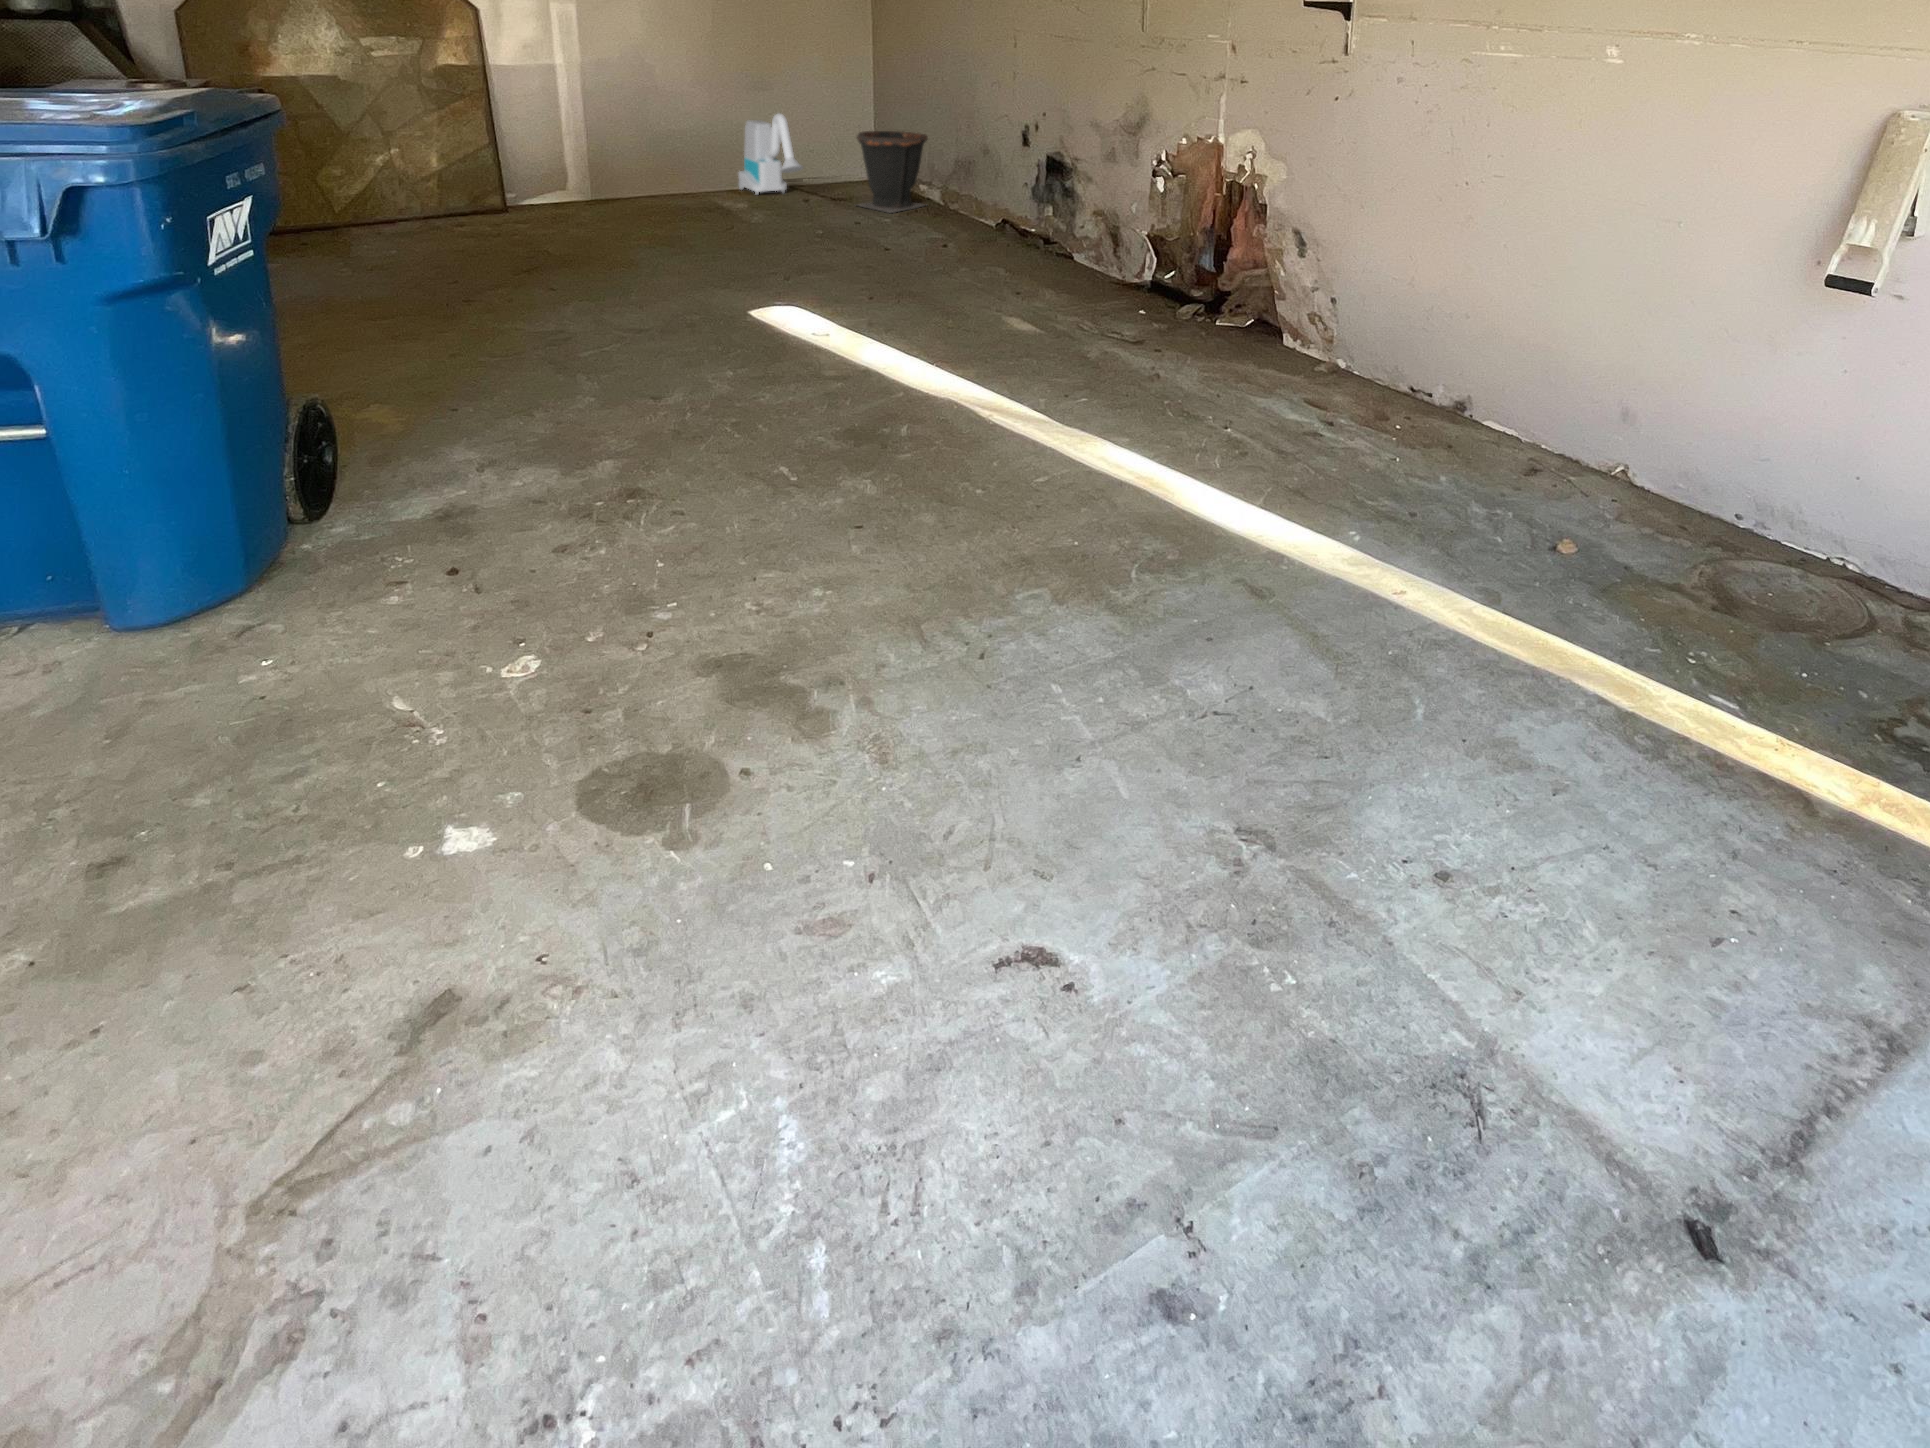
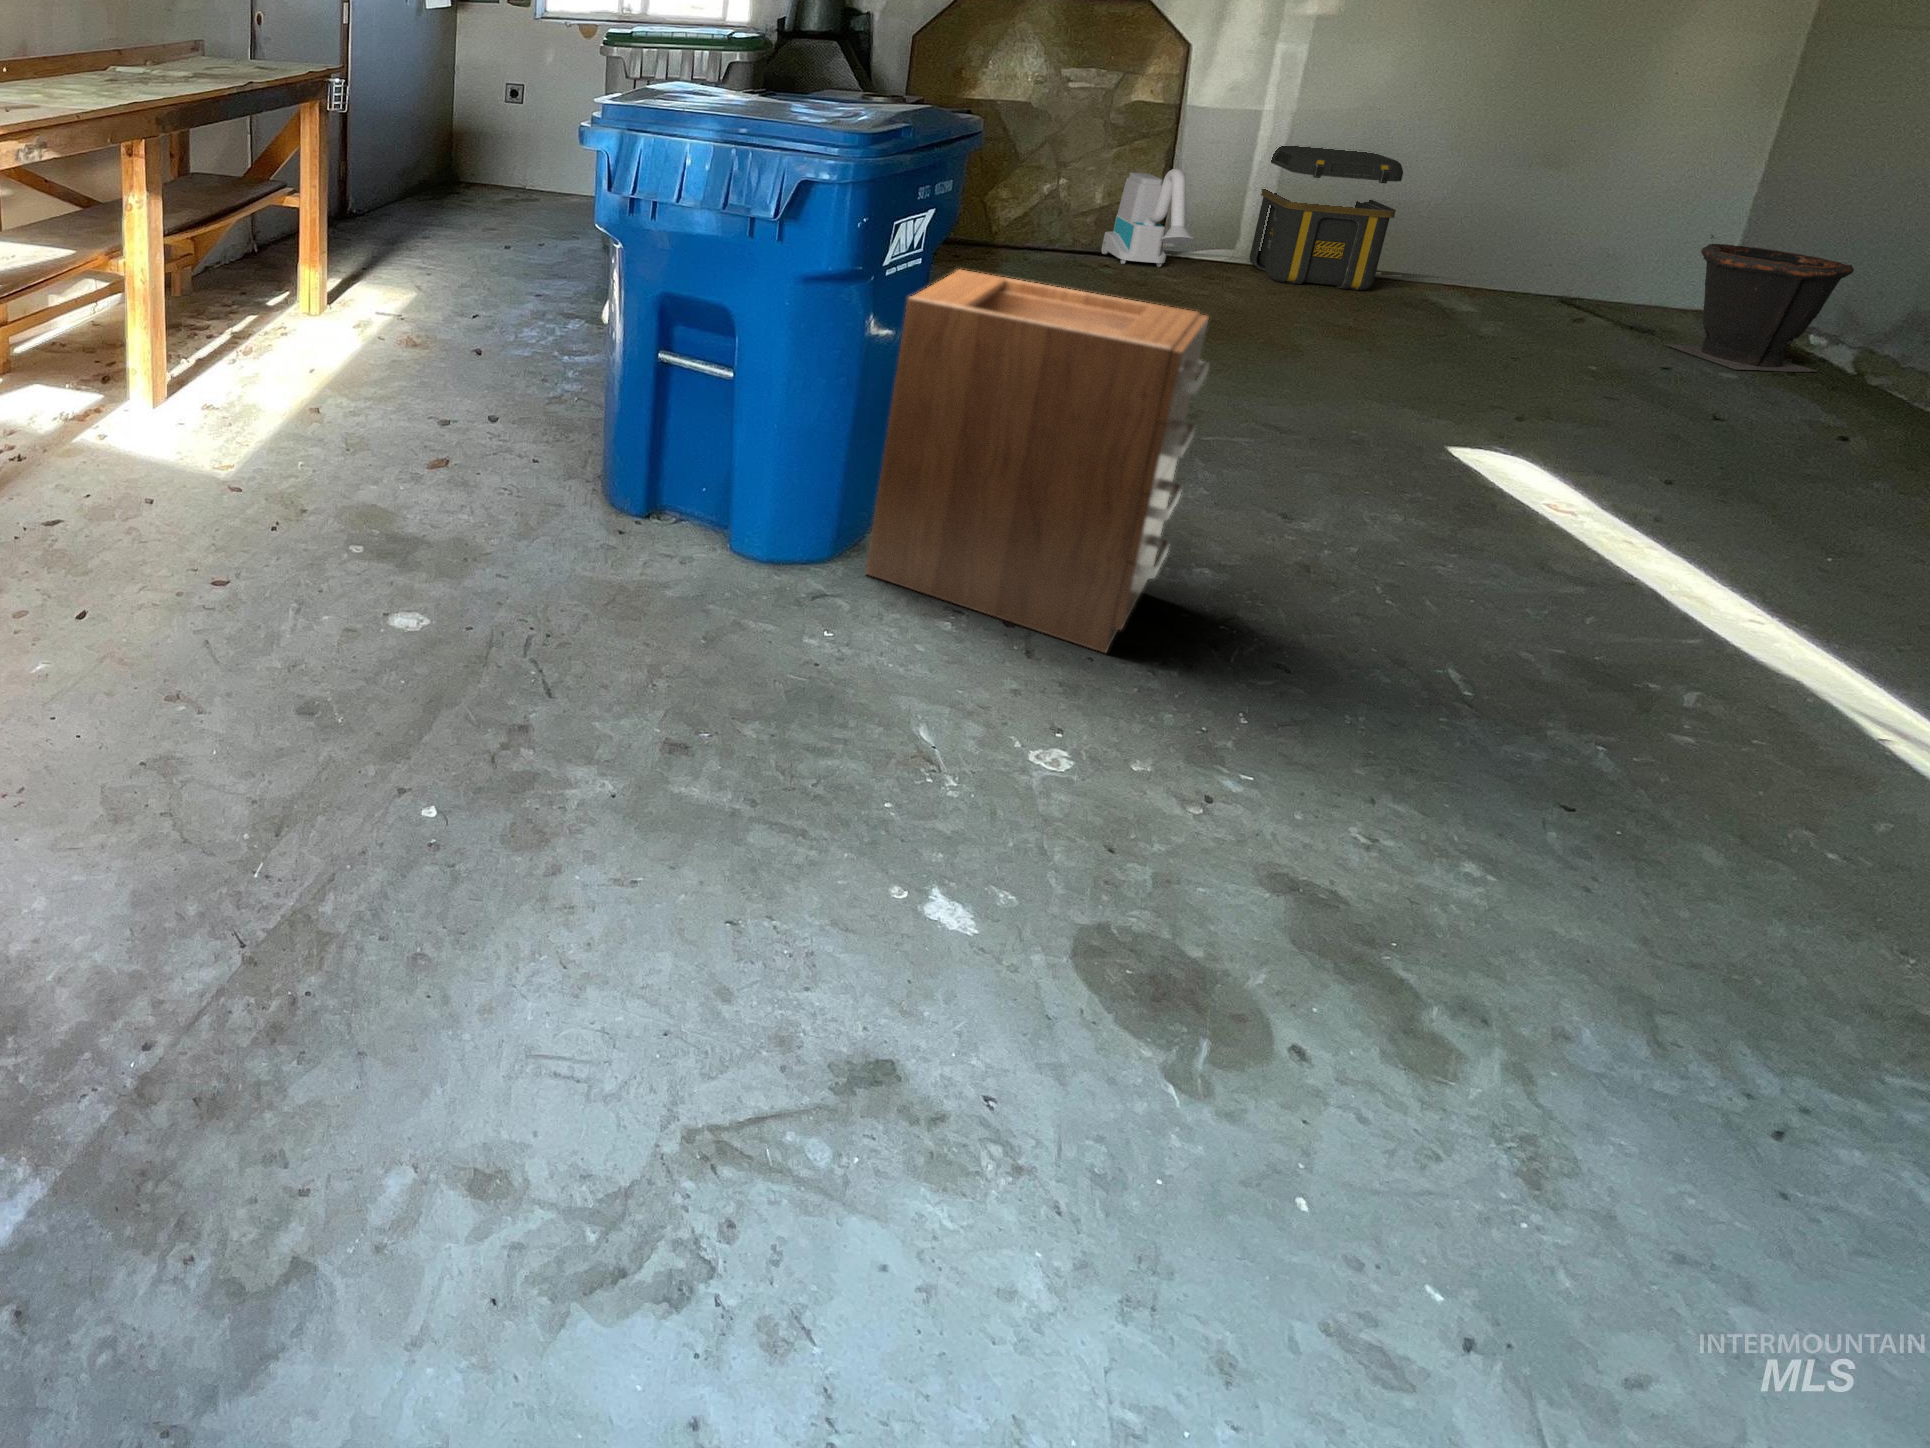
toolbox: none [573,91,676,209] -> present [1250,146,1403,290]
vacuum cleaner: present [738,113,803,194] -> present [1102,169,1195,267]
filing cabinet: none [248,247,571,588] -> present [866,270,1210,653]

